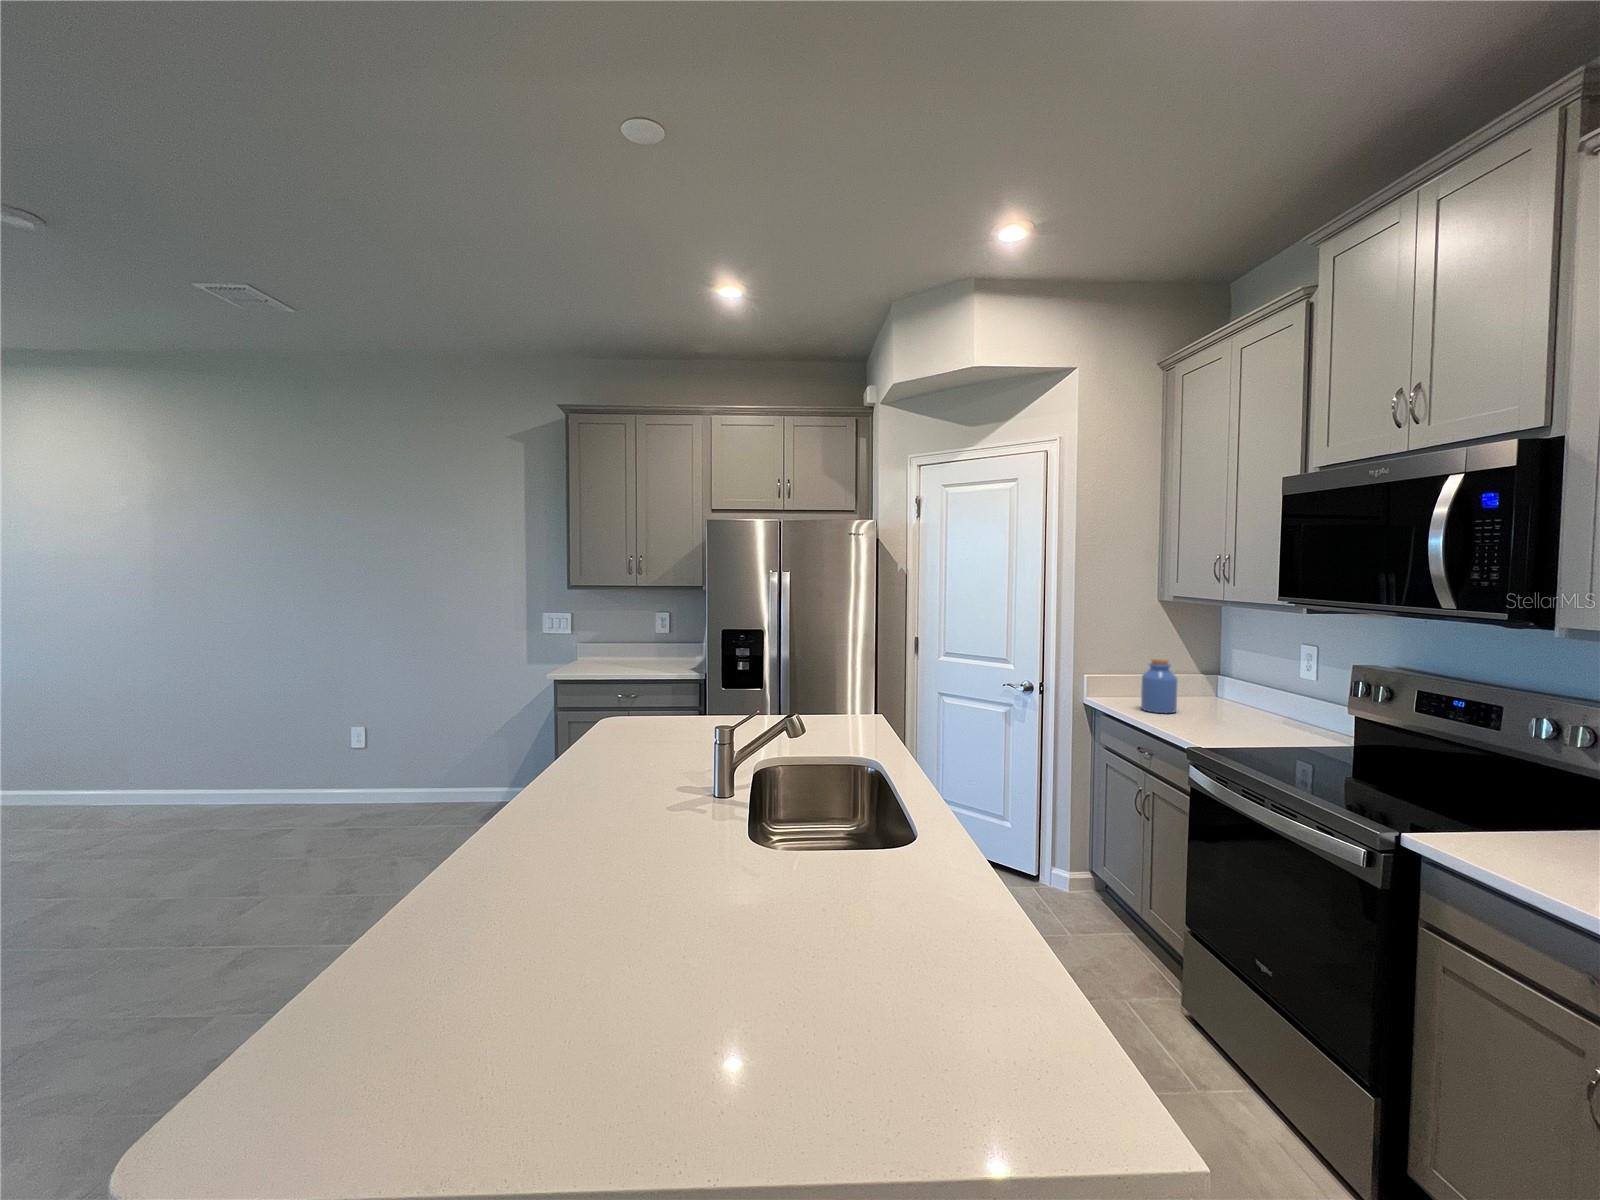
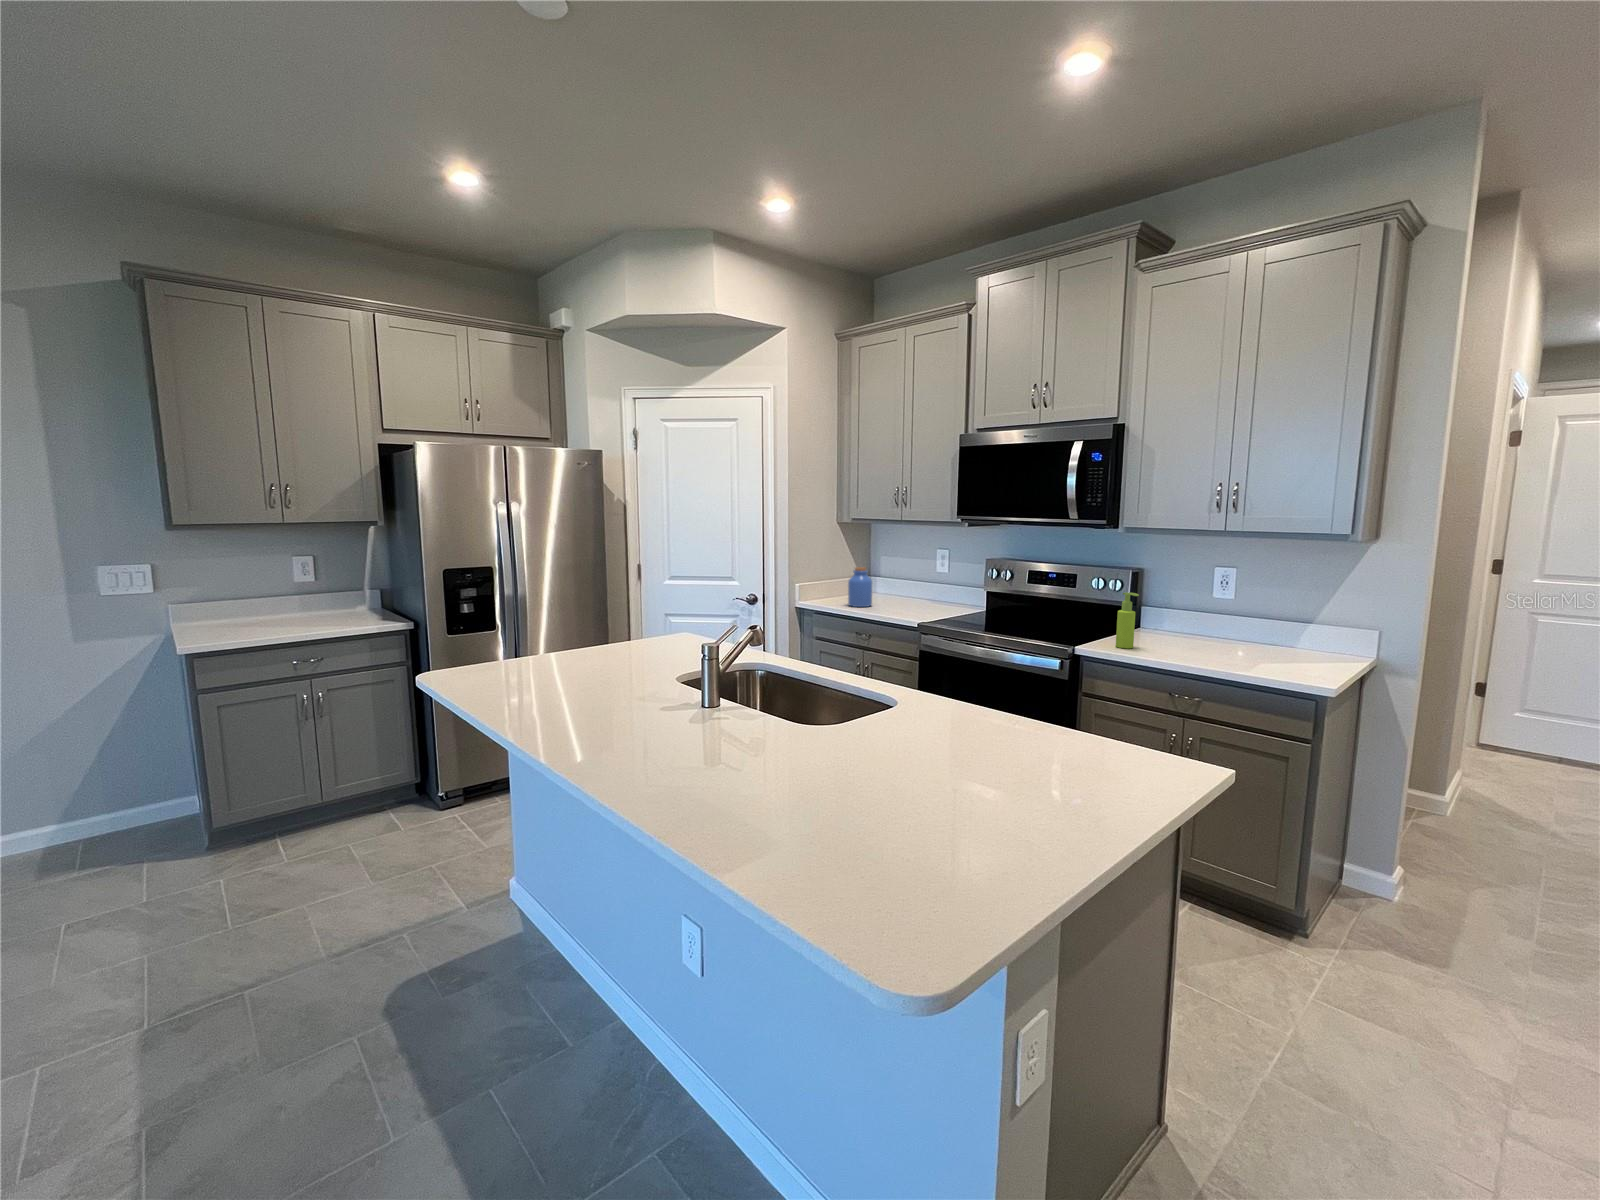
soap dispenser: none [1492,752,1544,864] -> present [1116,592,1139,648]

